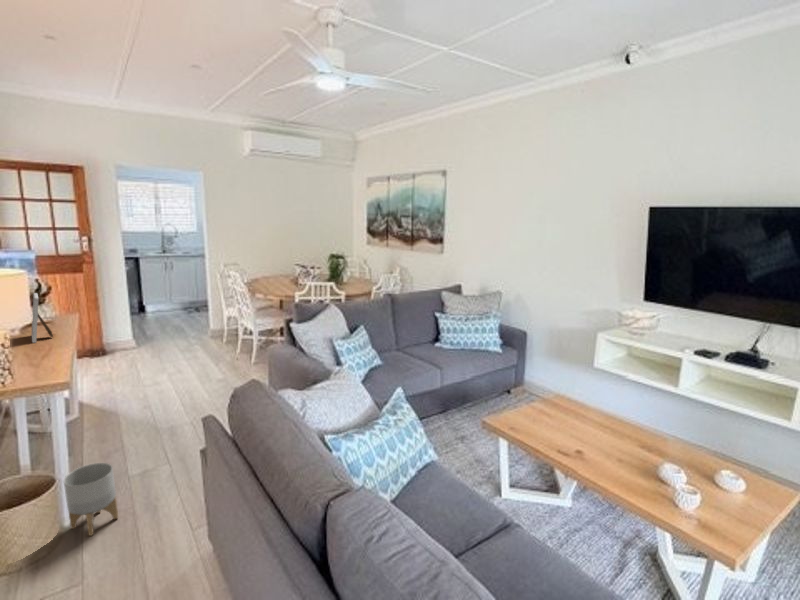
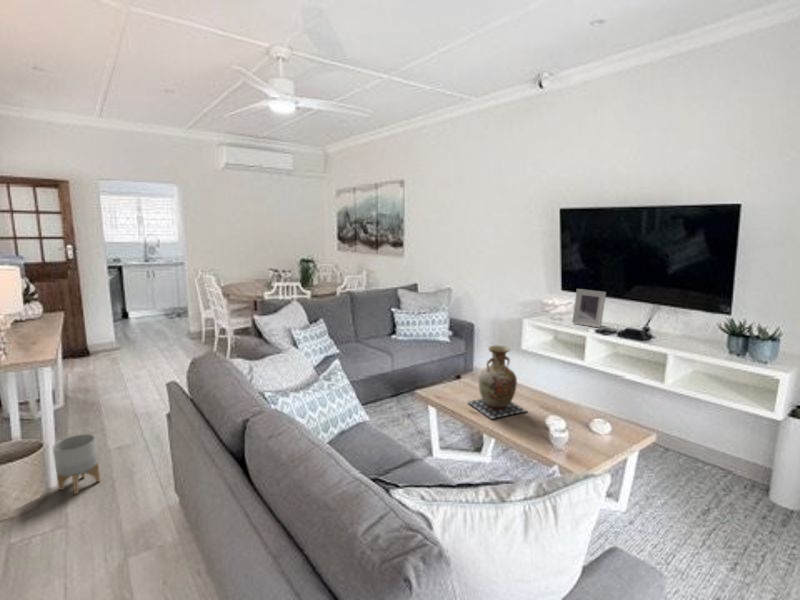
picture frame: present [32,293,53,343] -> present [572,289,606,328]
vase: none [548,371,627,463] -> present [469,345,526,419]

